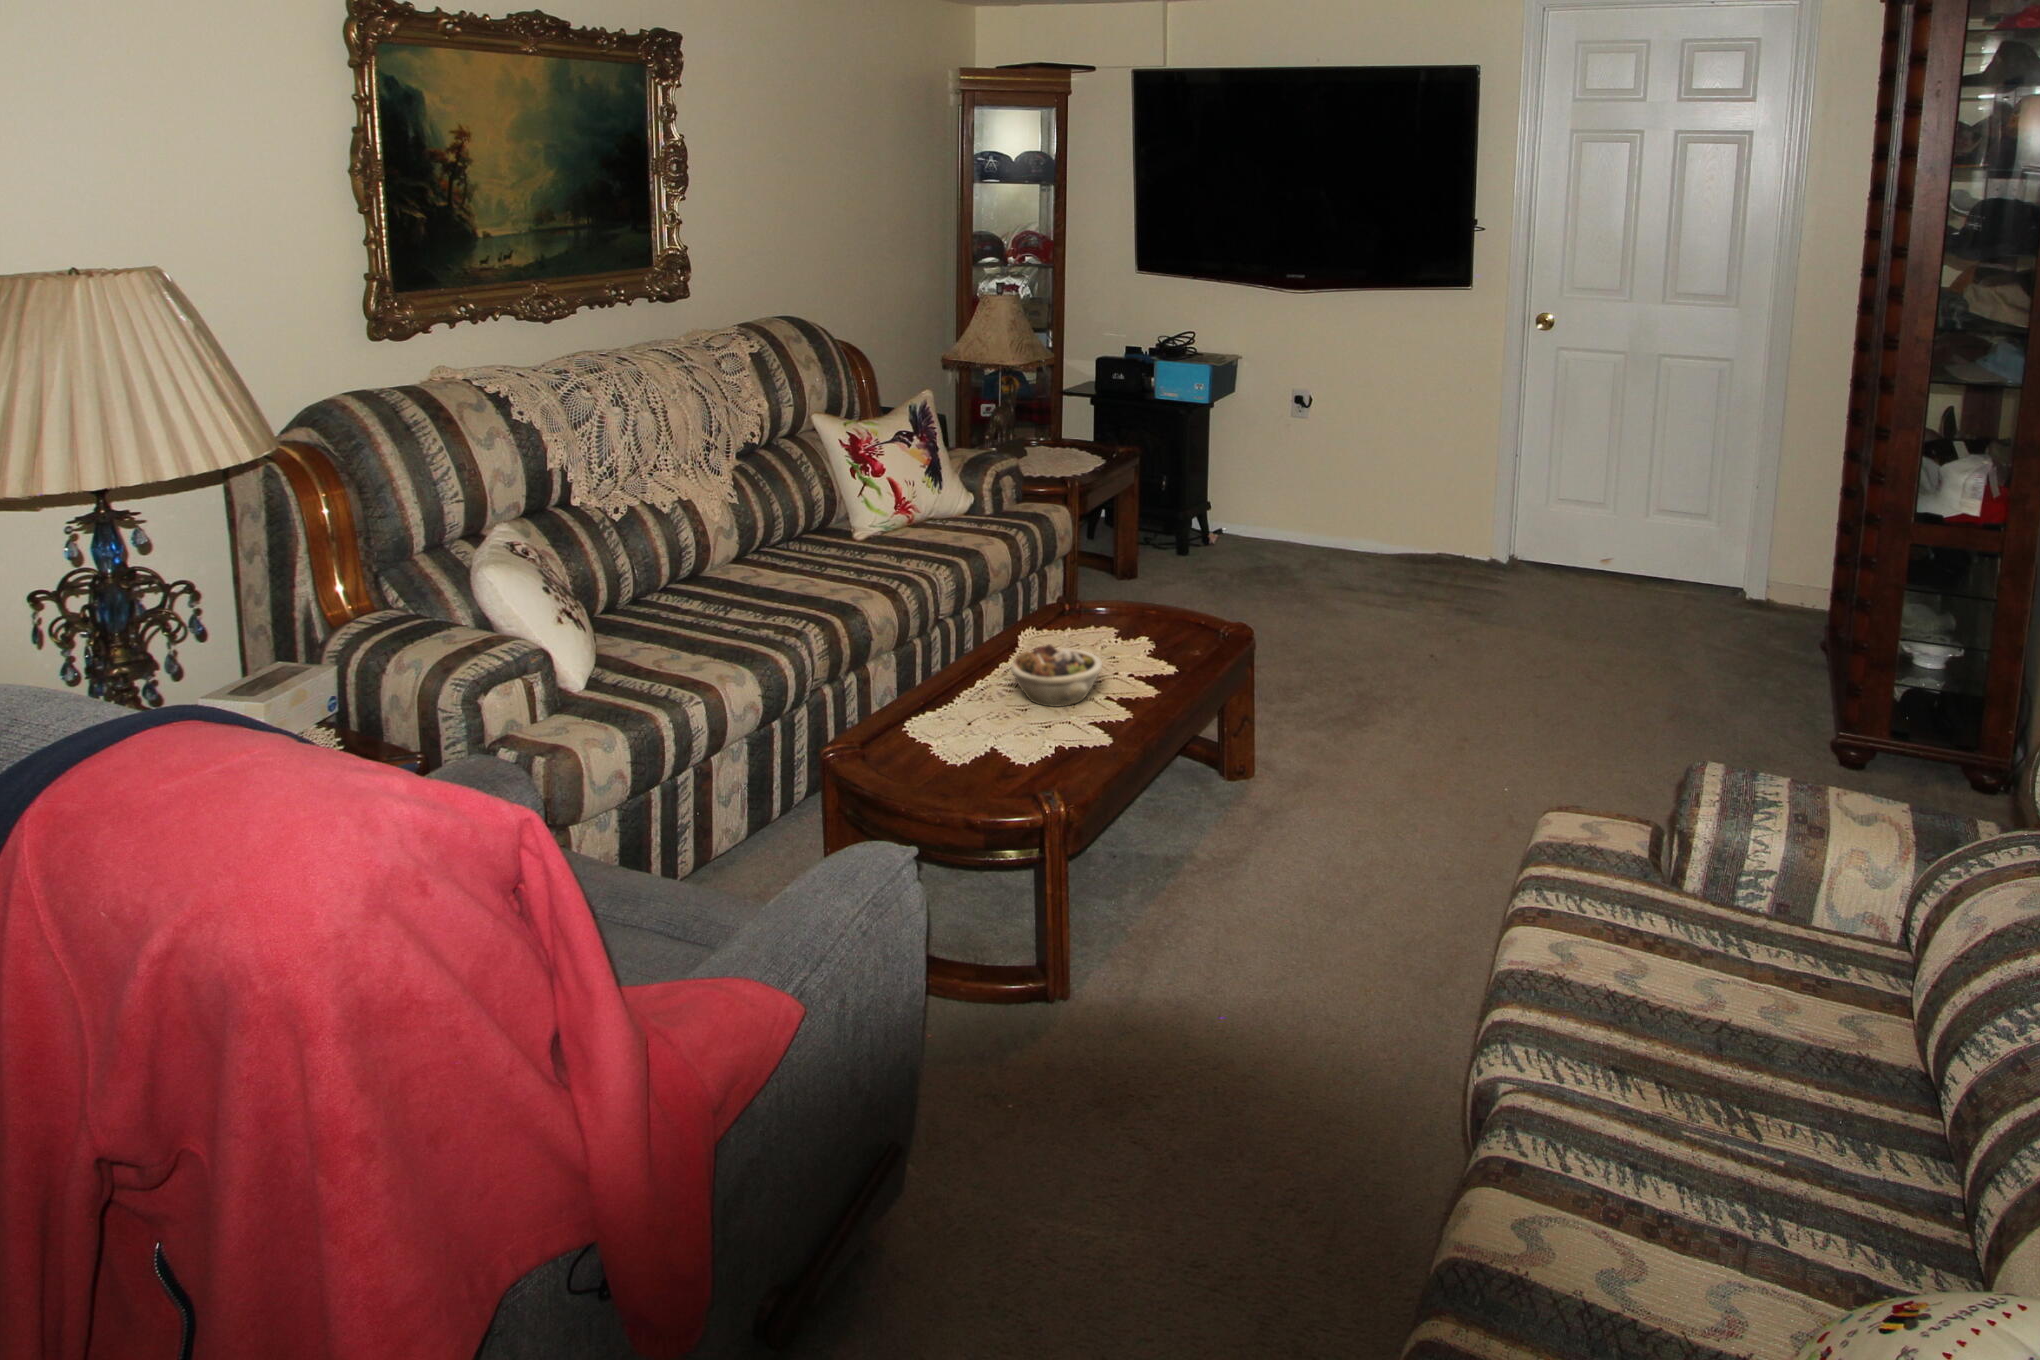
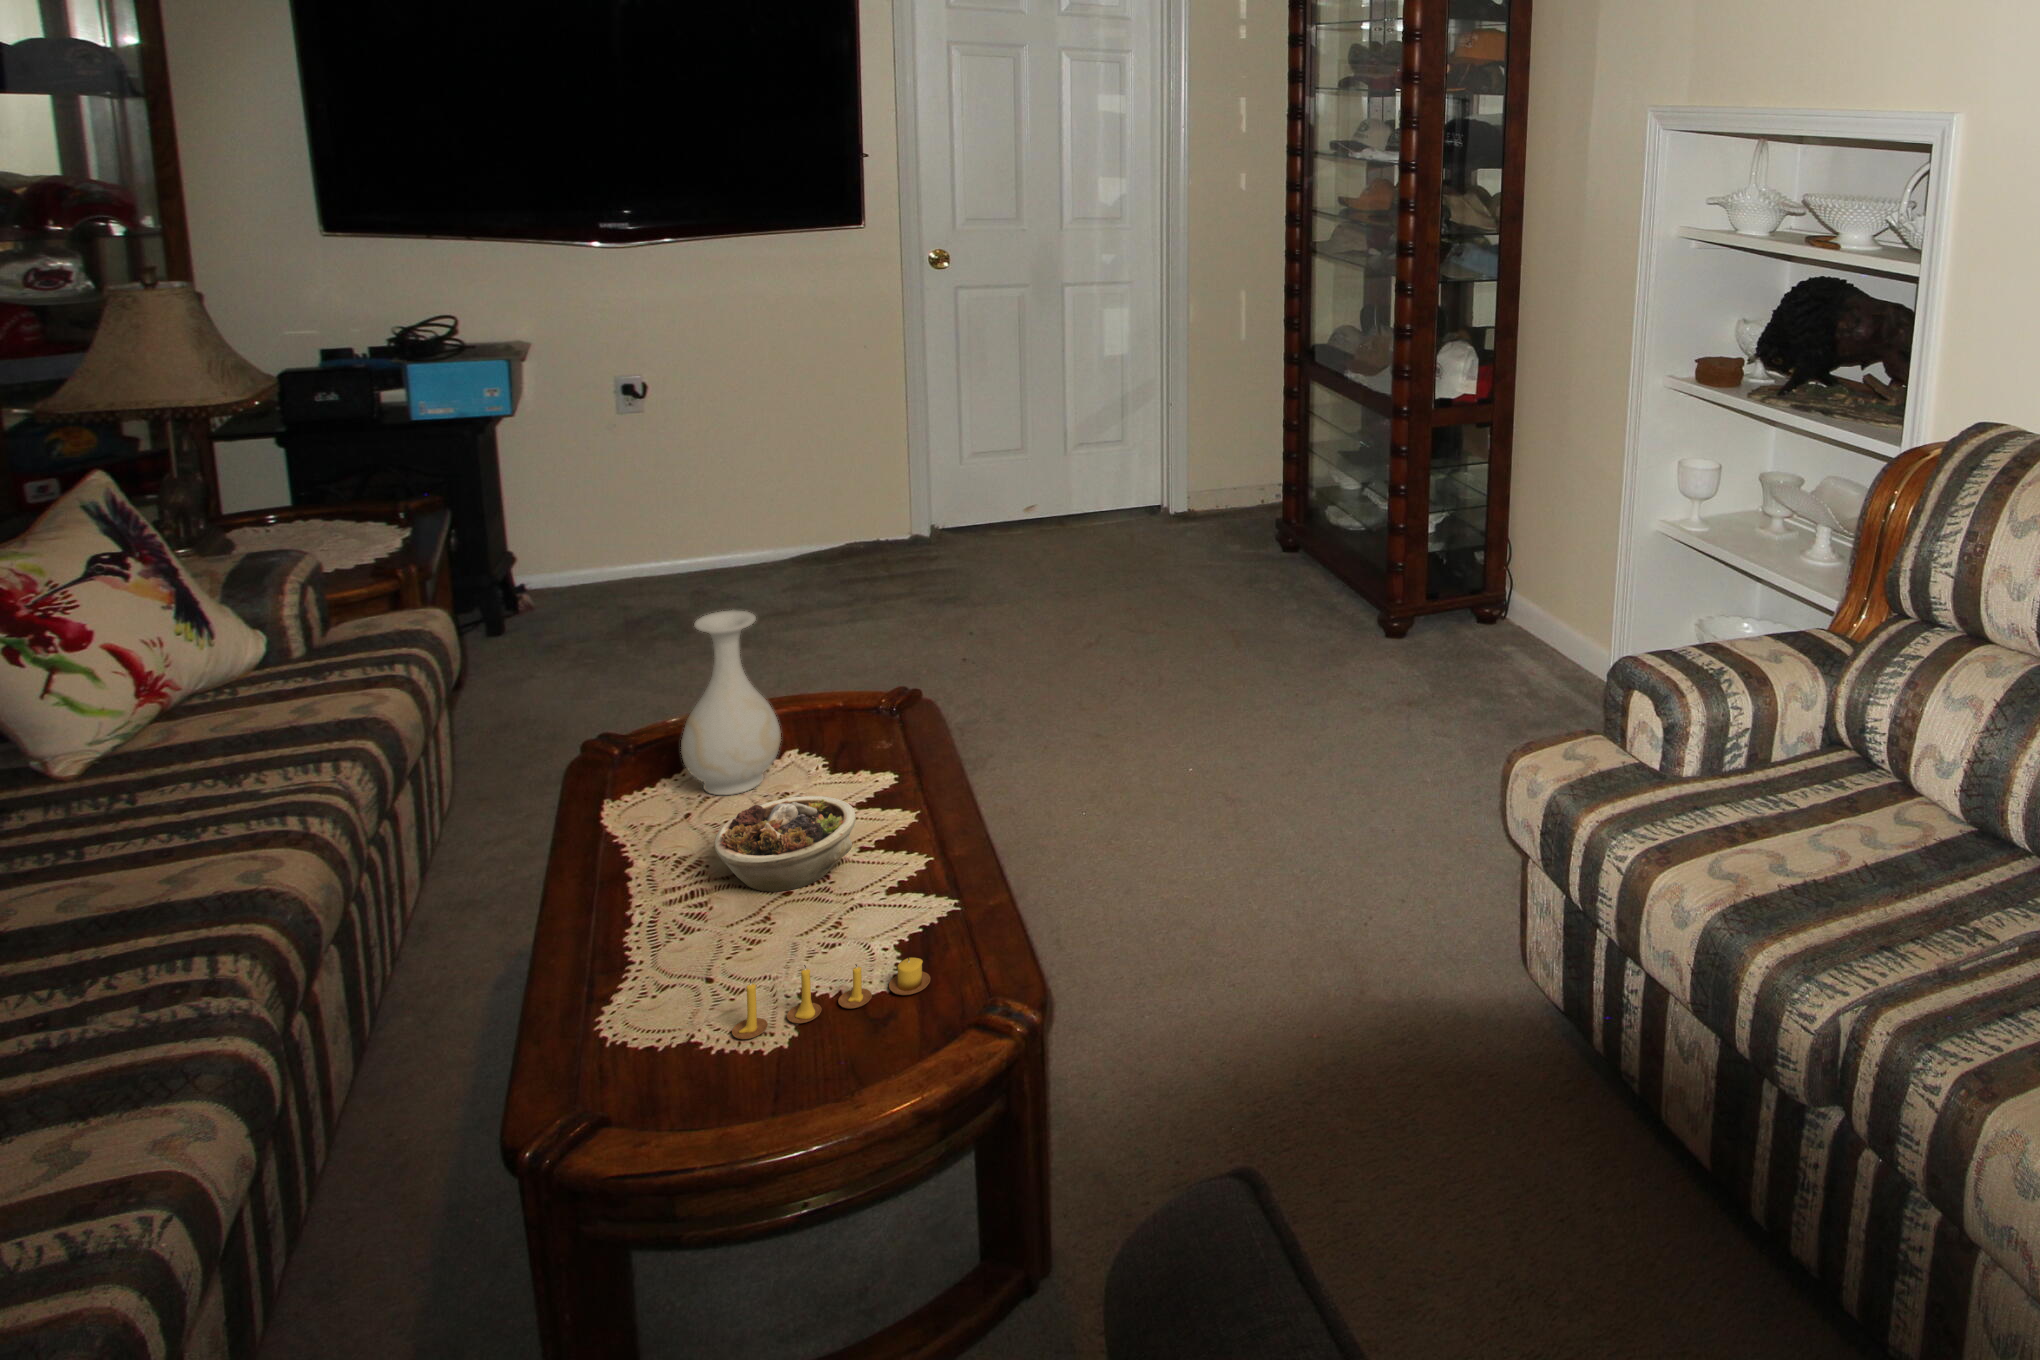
vase: none [1064,518,1127,648] -> present [681,611,781,795]
candle: none [925,728,1044,785] -> present [732,958,930,1039]

